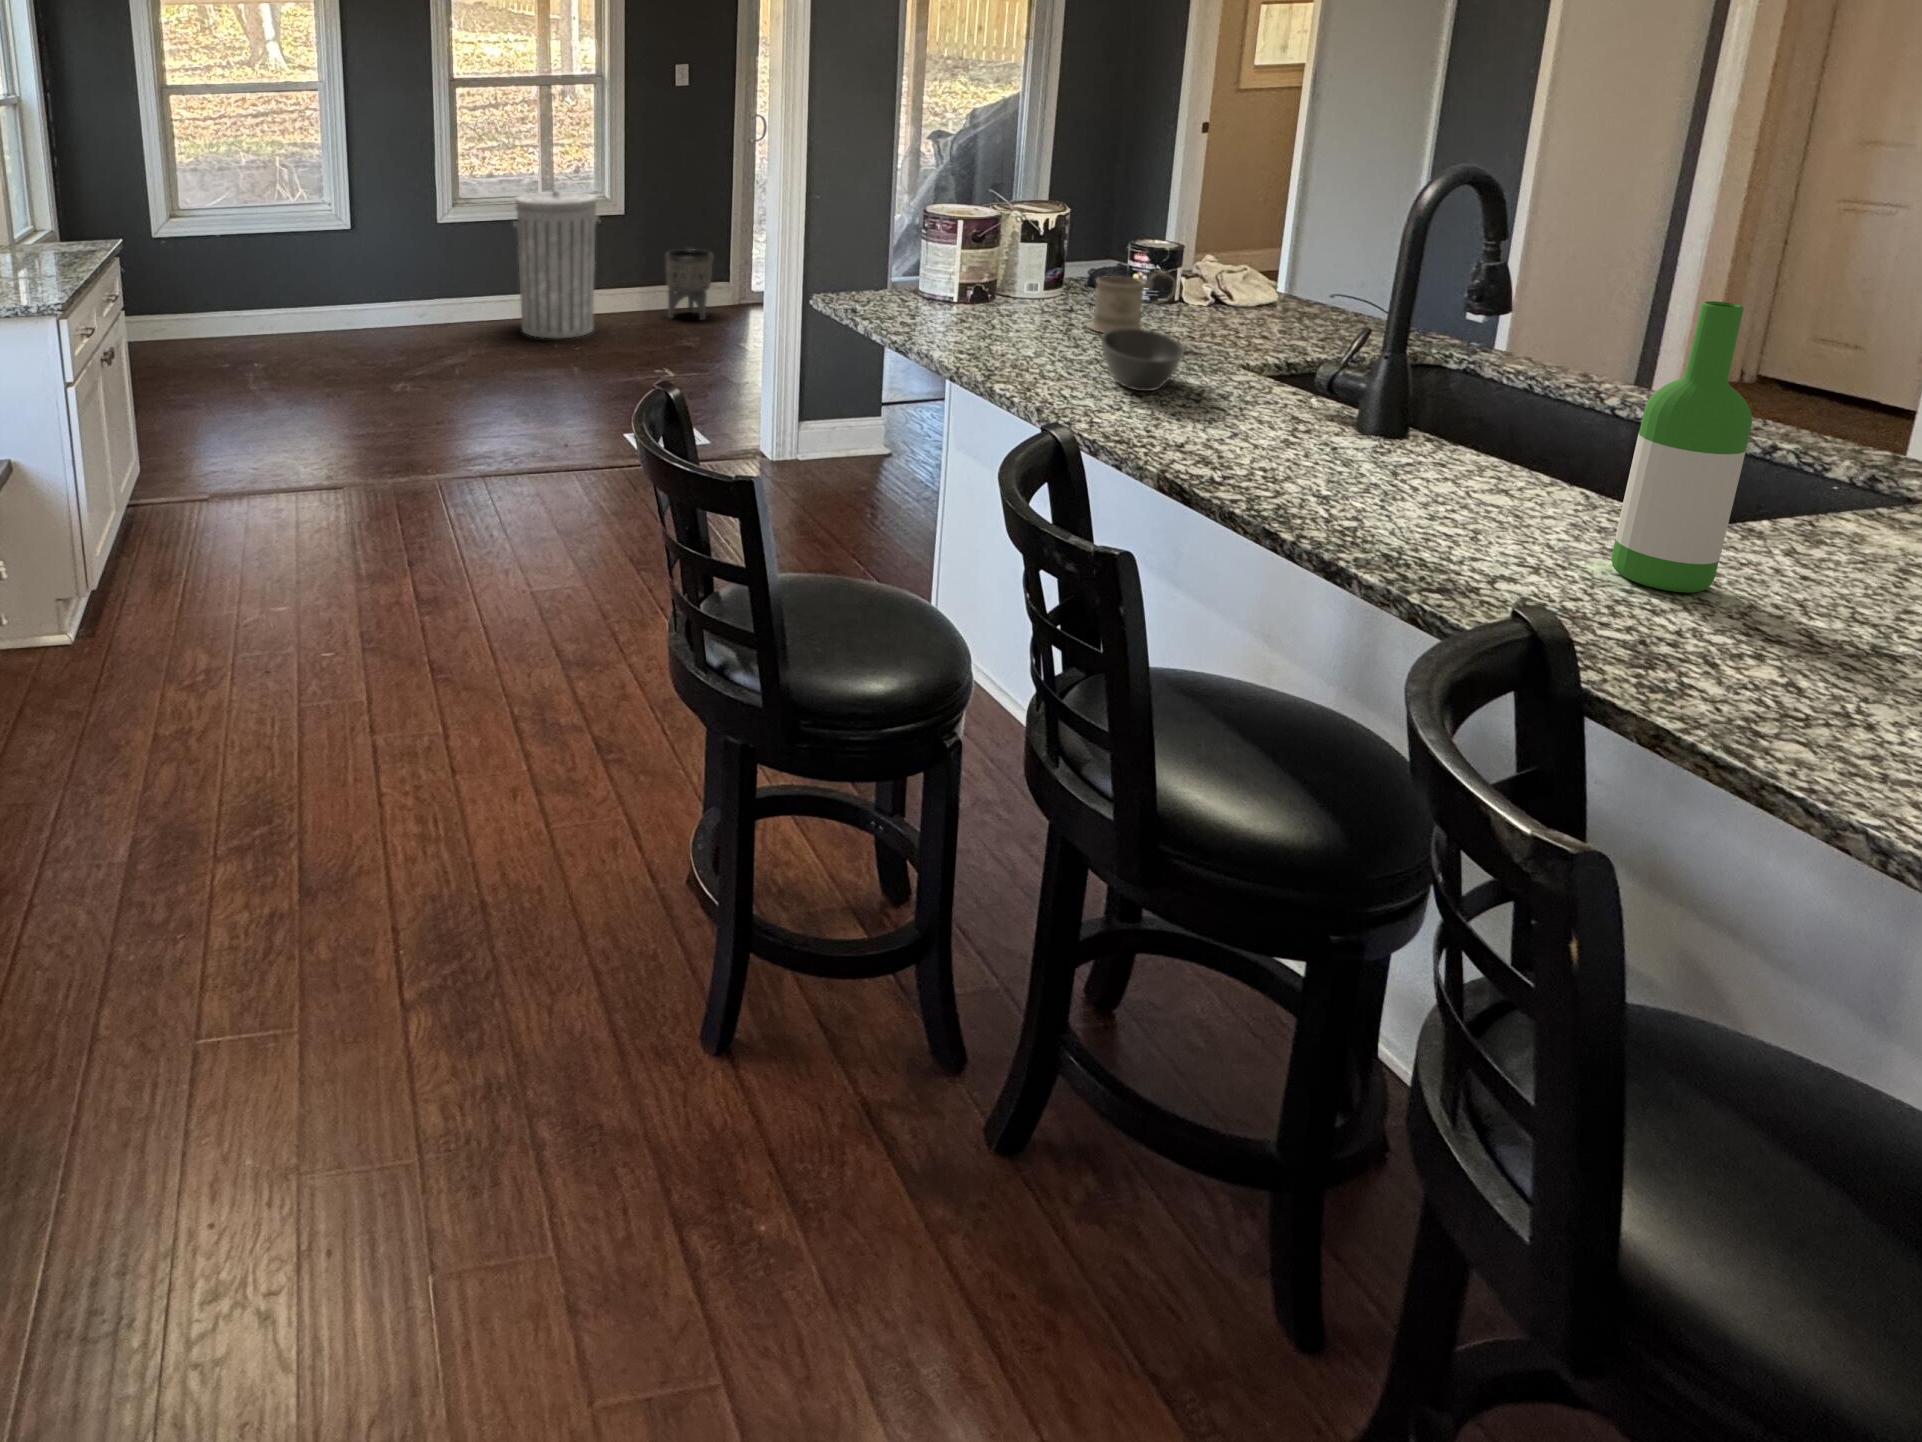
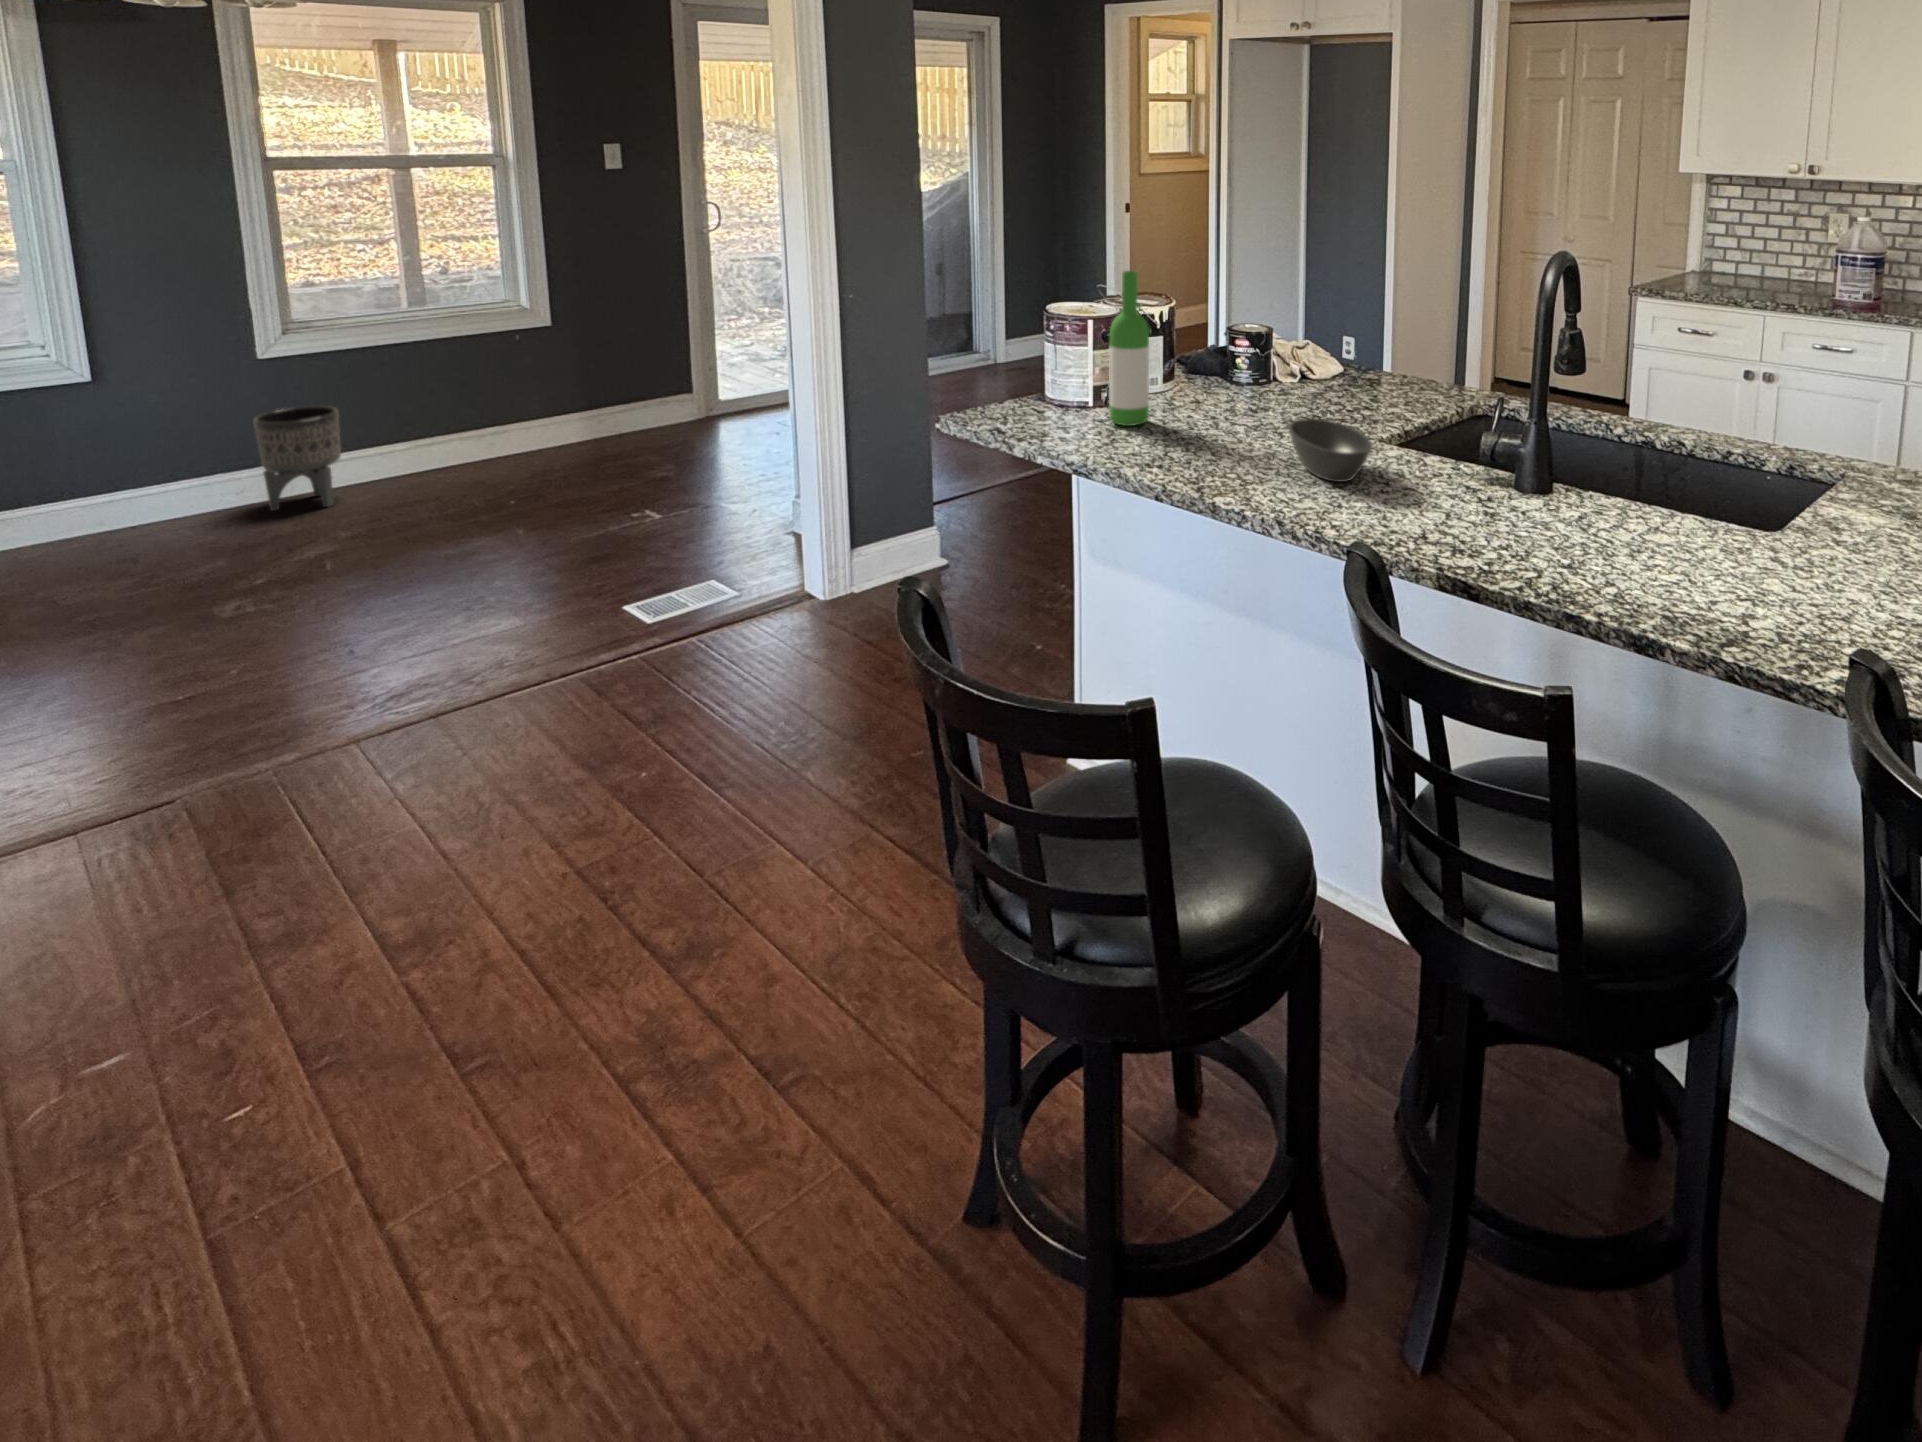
trash can: present [513,189,598,338] -> none [392,298,528,493]
planter: present [666,249,713,320] -> present [254,406,341,511]
mug: present [1088,271,1177,333] -> none [1232,356,1302,423]
wine bottle: present [1611,301,1752,593] -> present [1109,271,1149,426]

